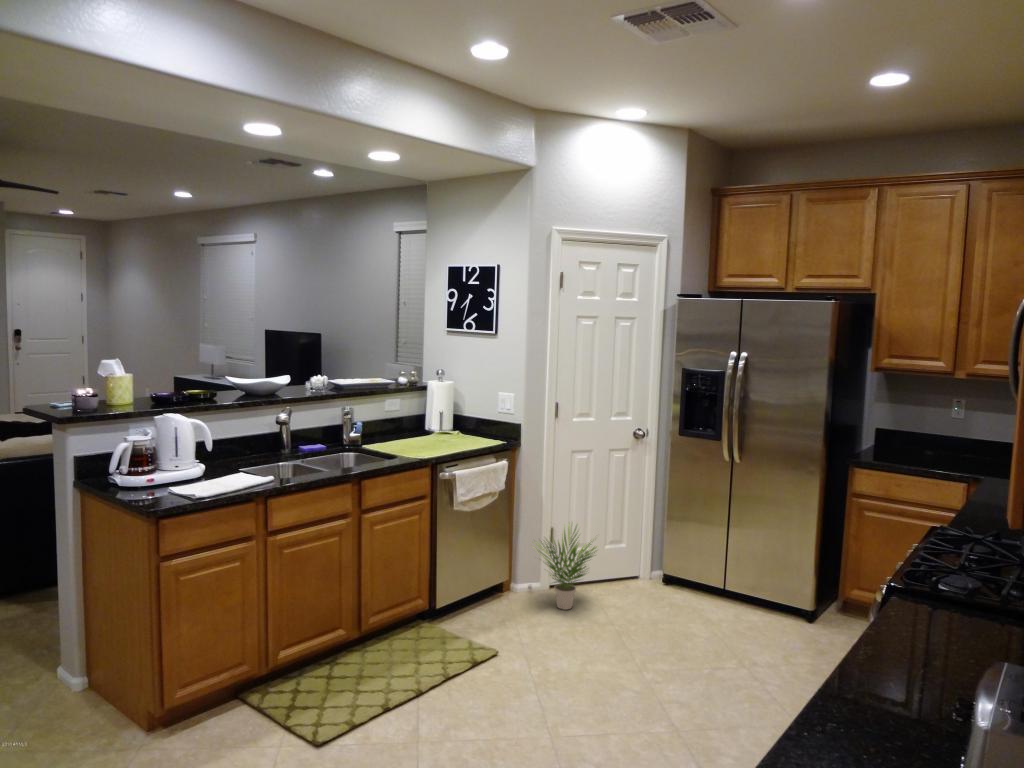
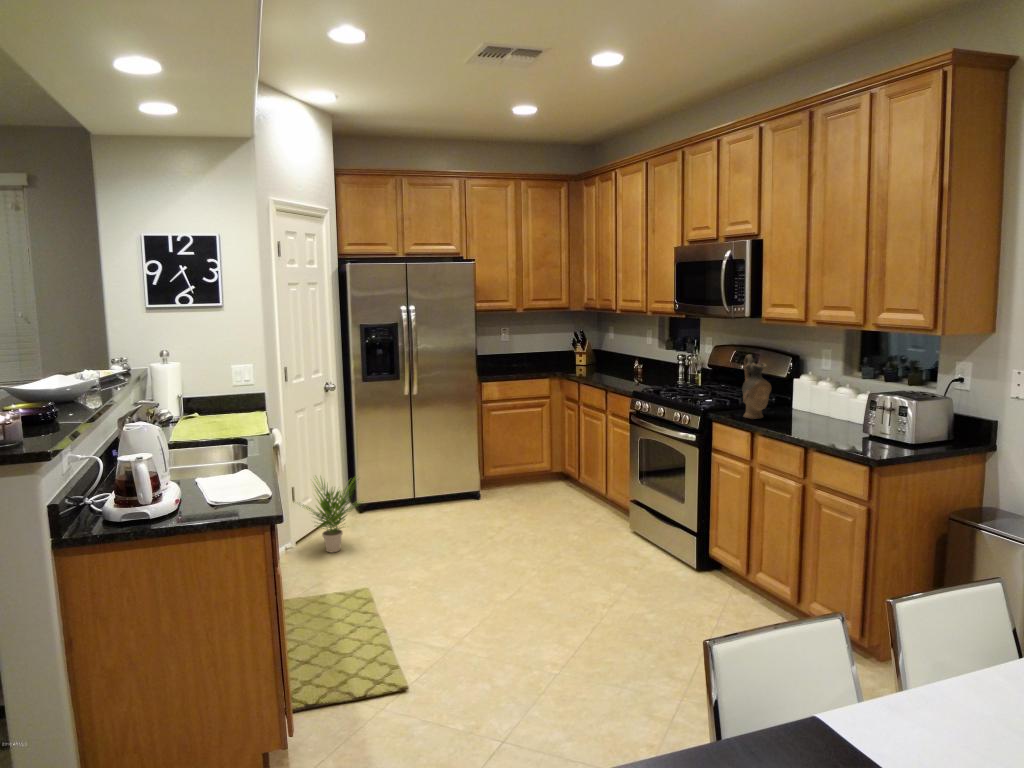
ceramic pitcher: none [895,512,960,658] -> present [742,355,771,419]

